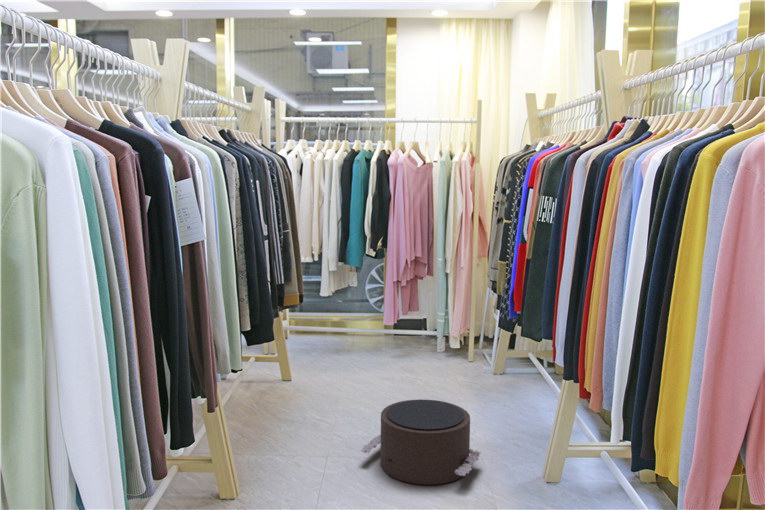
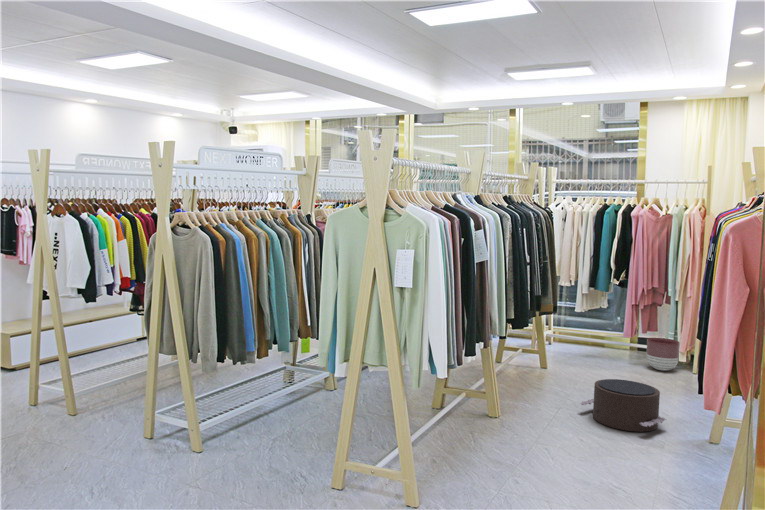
planter: none [413,320,450,361] -> present [646,338,680,371]

